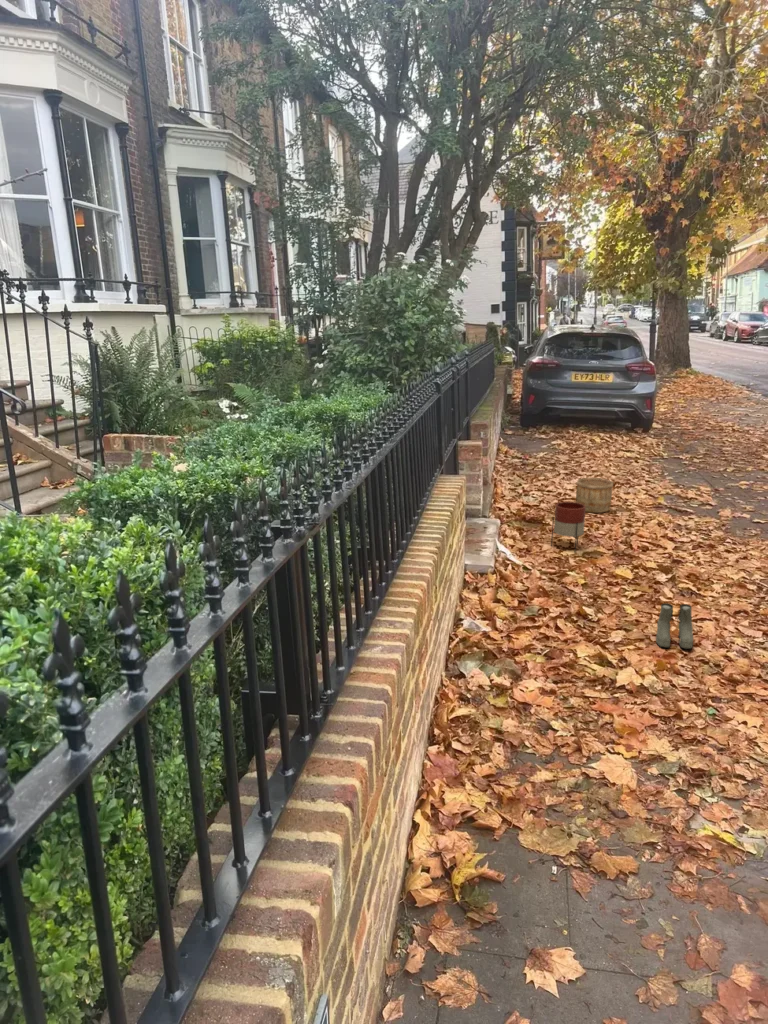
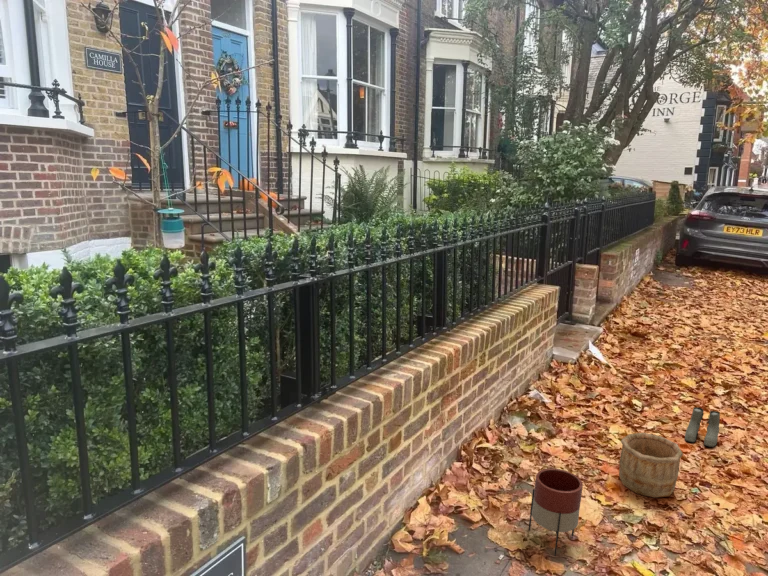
wooden bucket: present [576,478,613,513] -> present [619,433,683,497]
planter: present [551,502,586,552] -> present [529,468,583,556]

